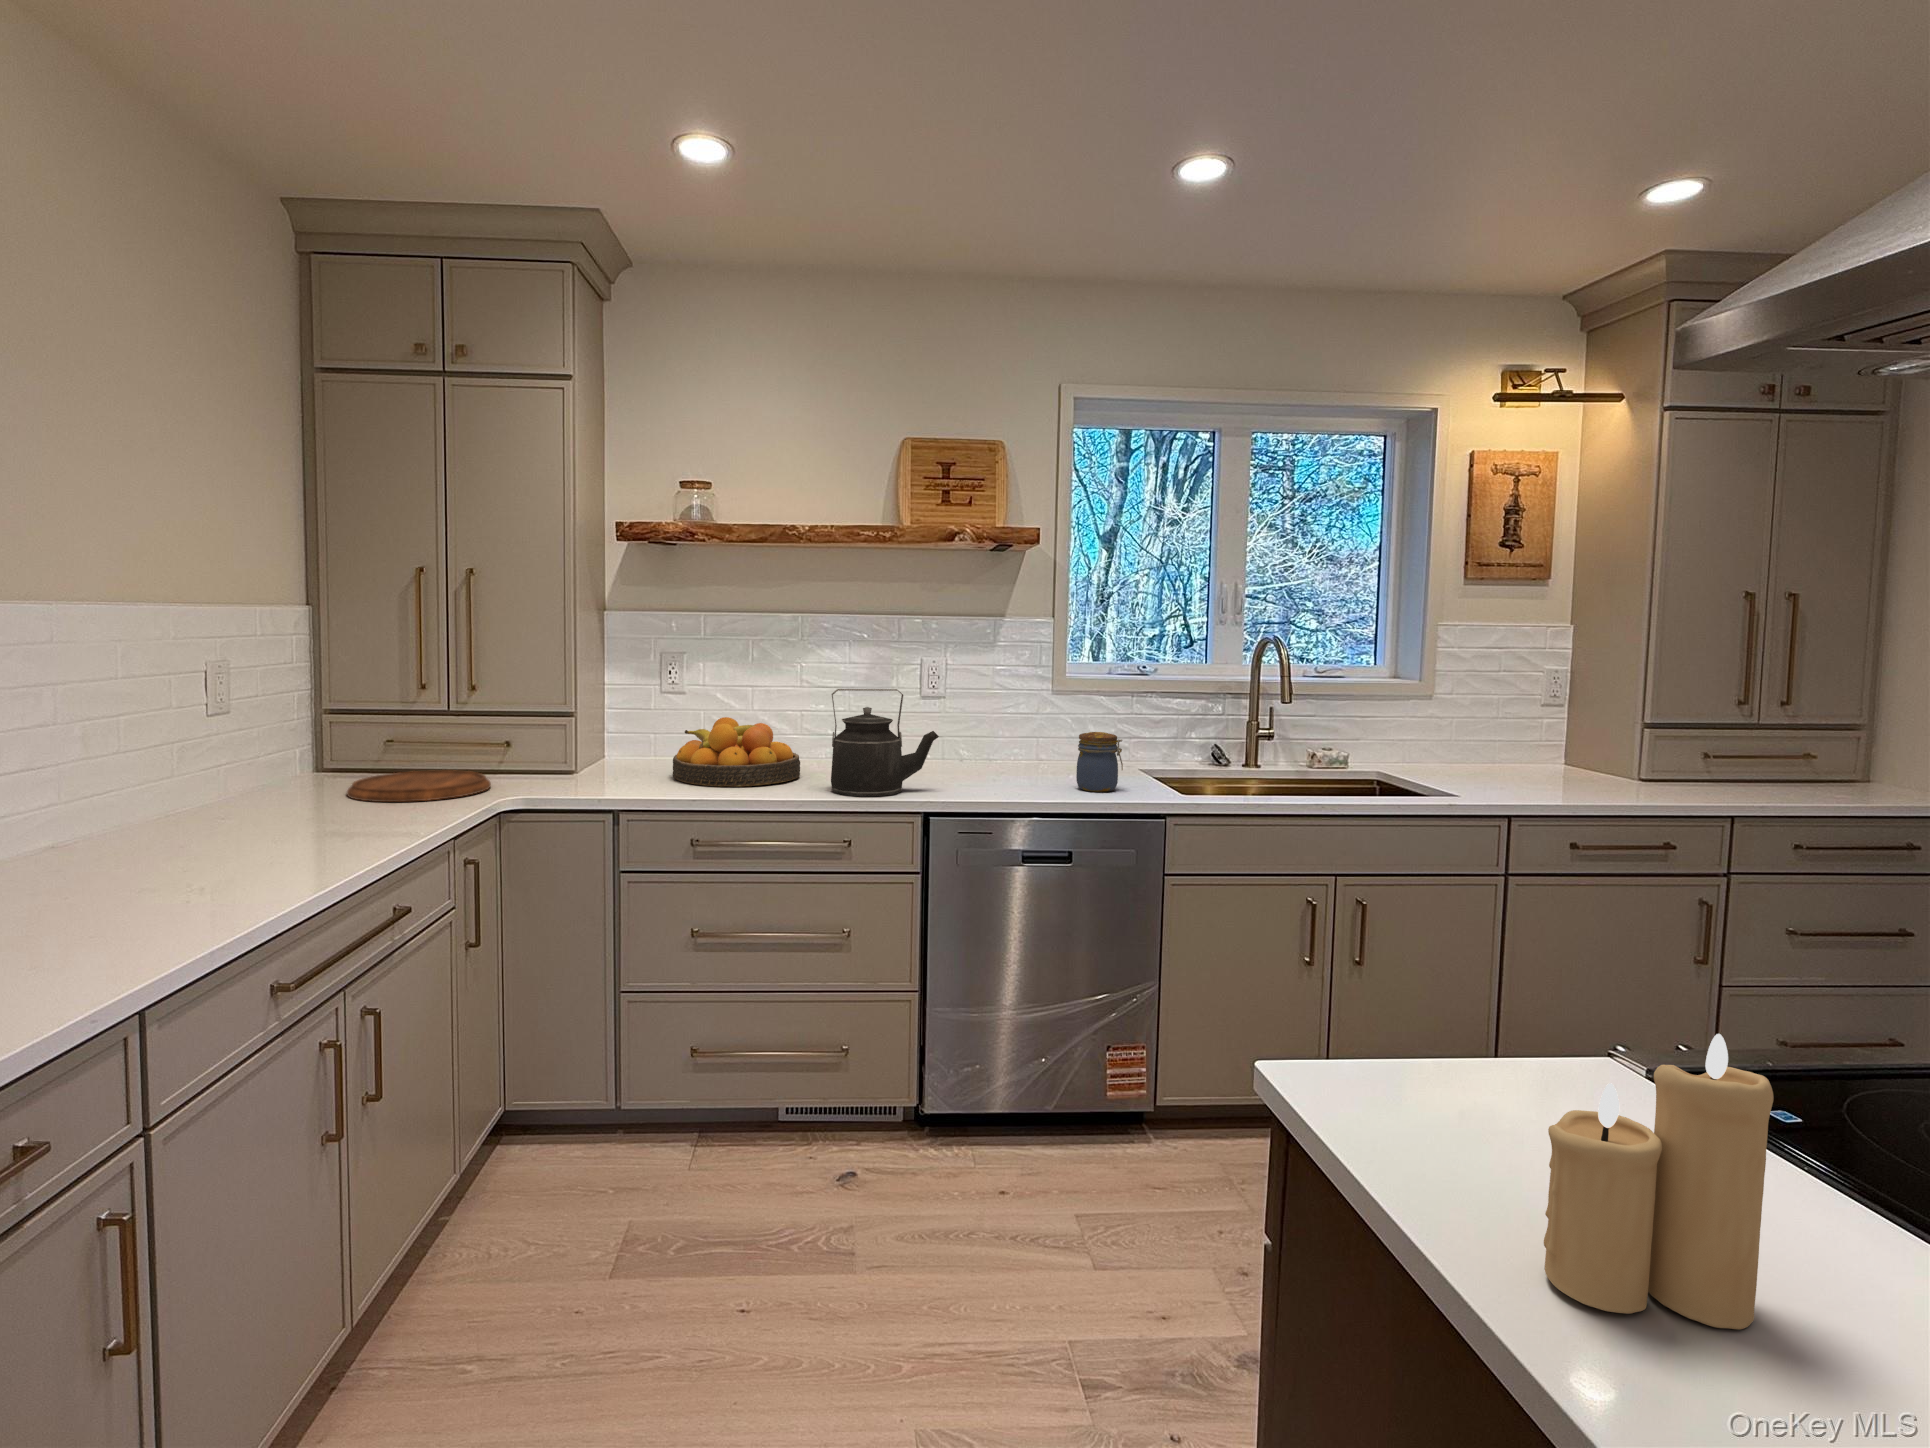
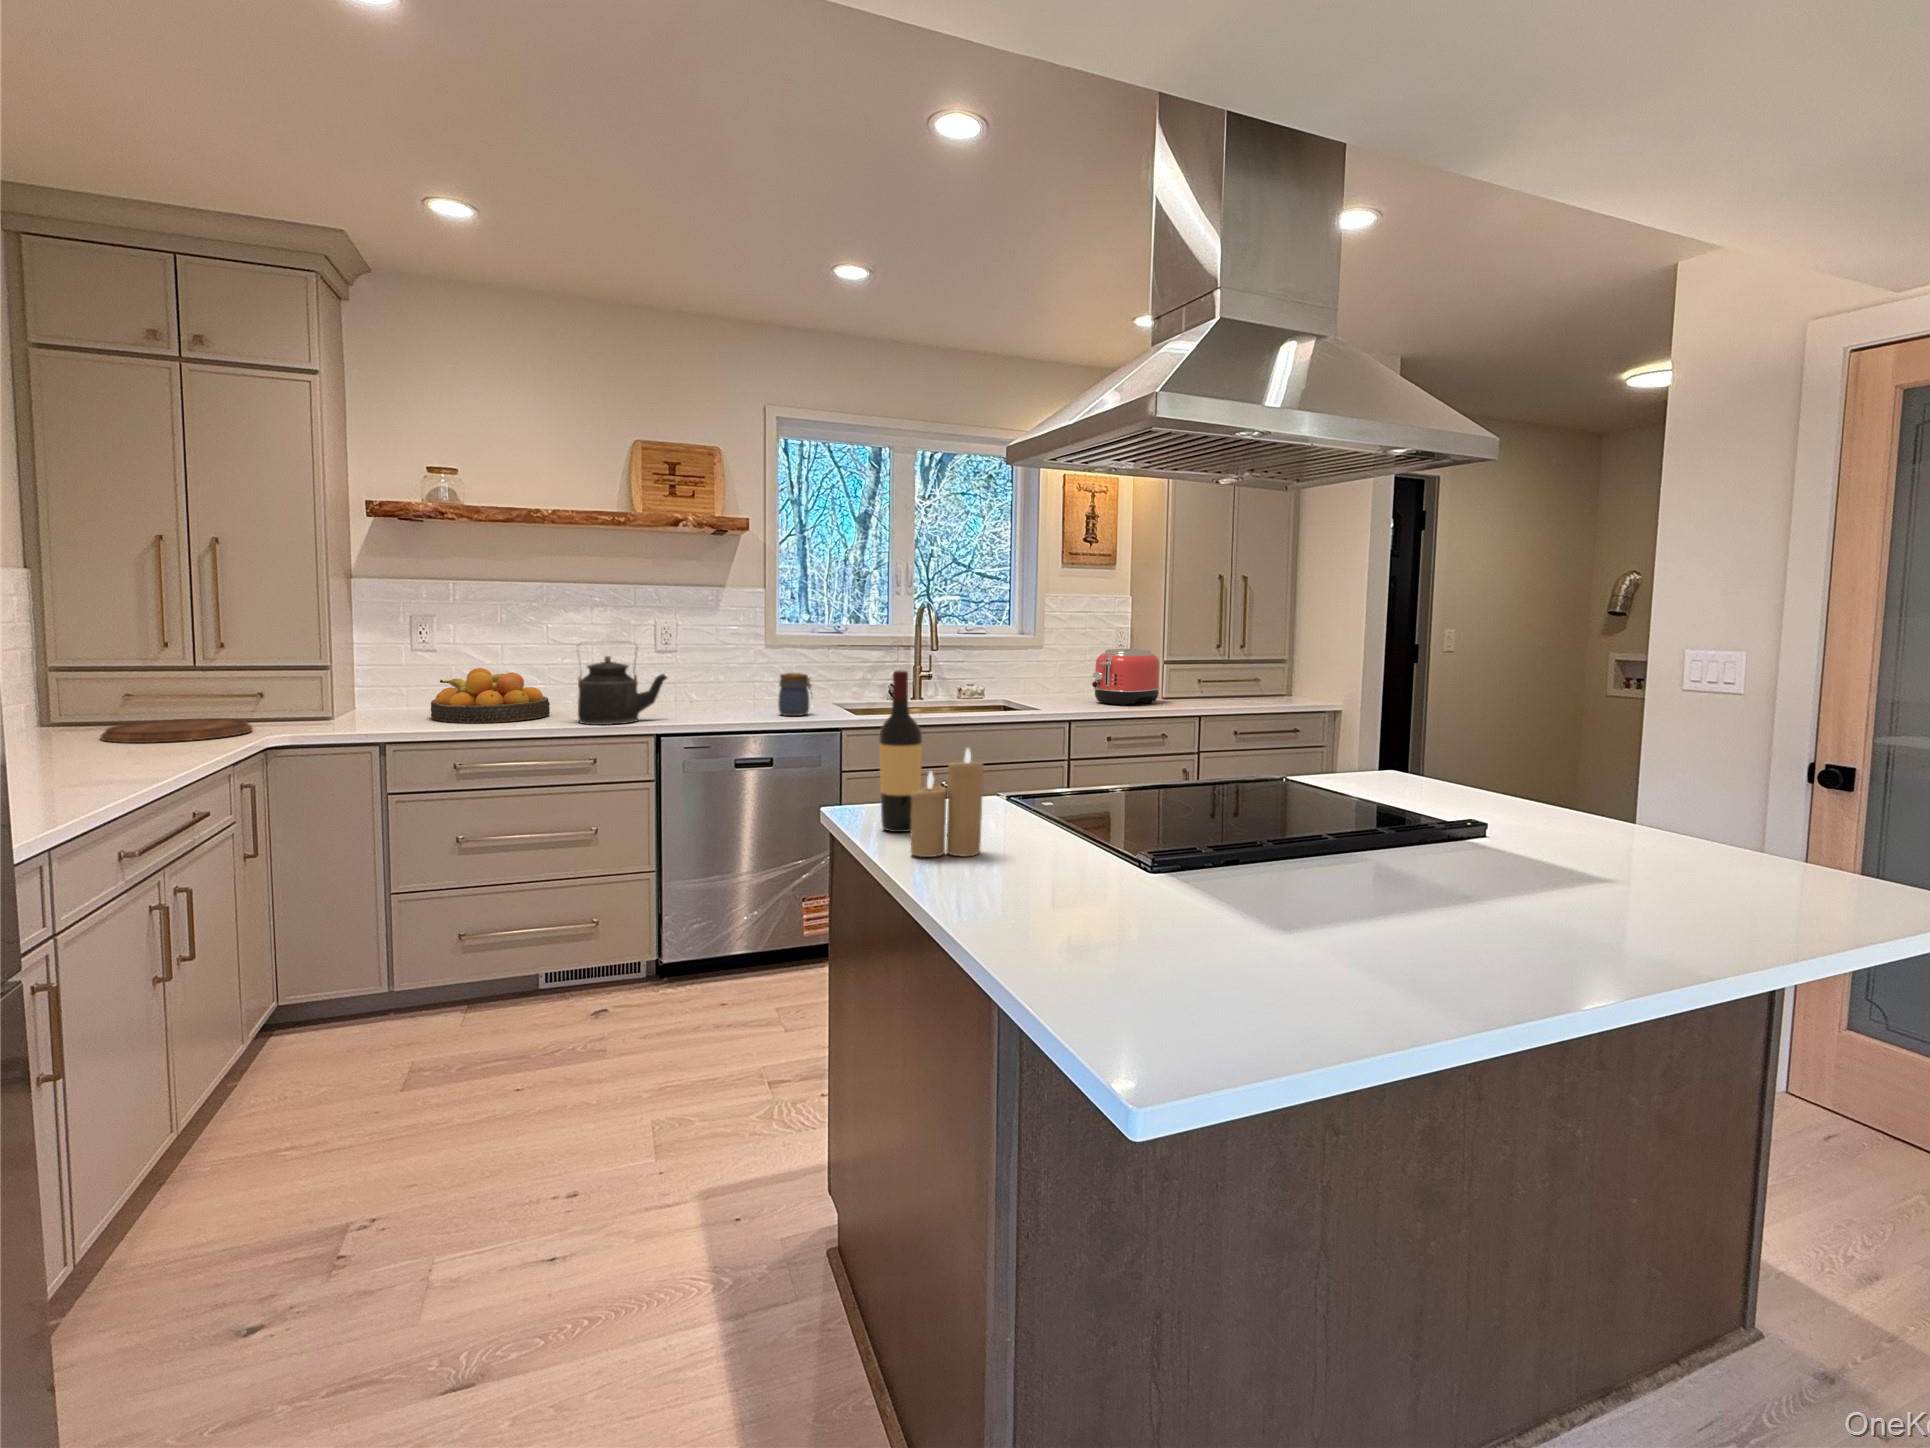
toaster: none [1528,703,1644,791] -> present [1092,649,1160,706]
wine bottle: none [1389,797,1491,1149] -> present [879,671,922,832]

